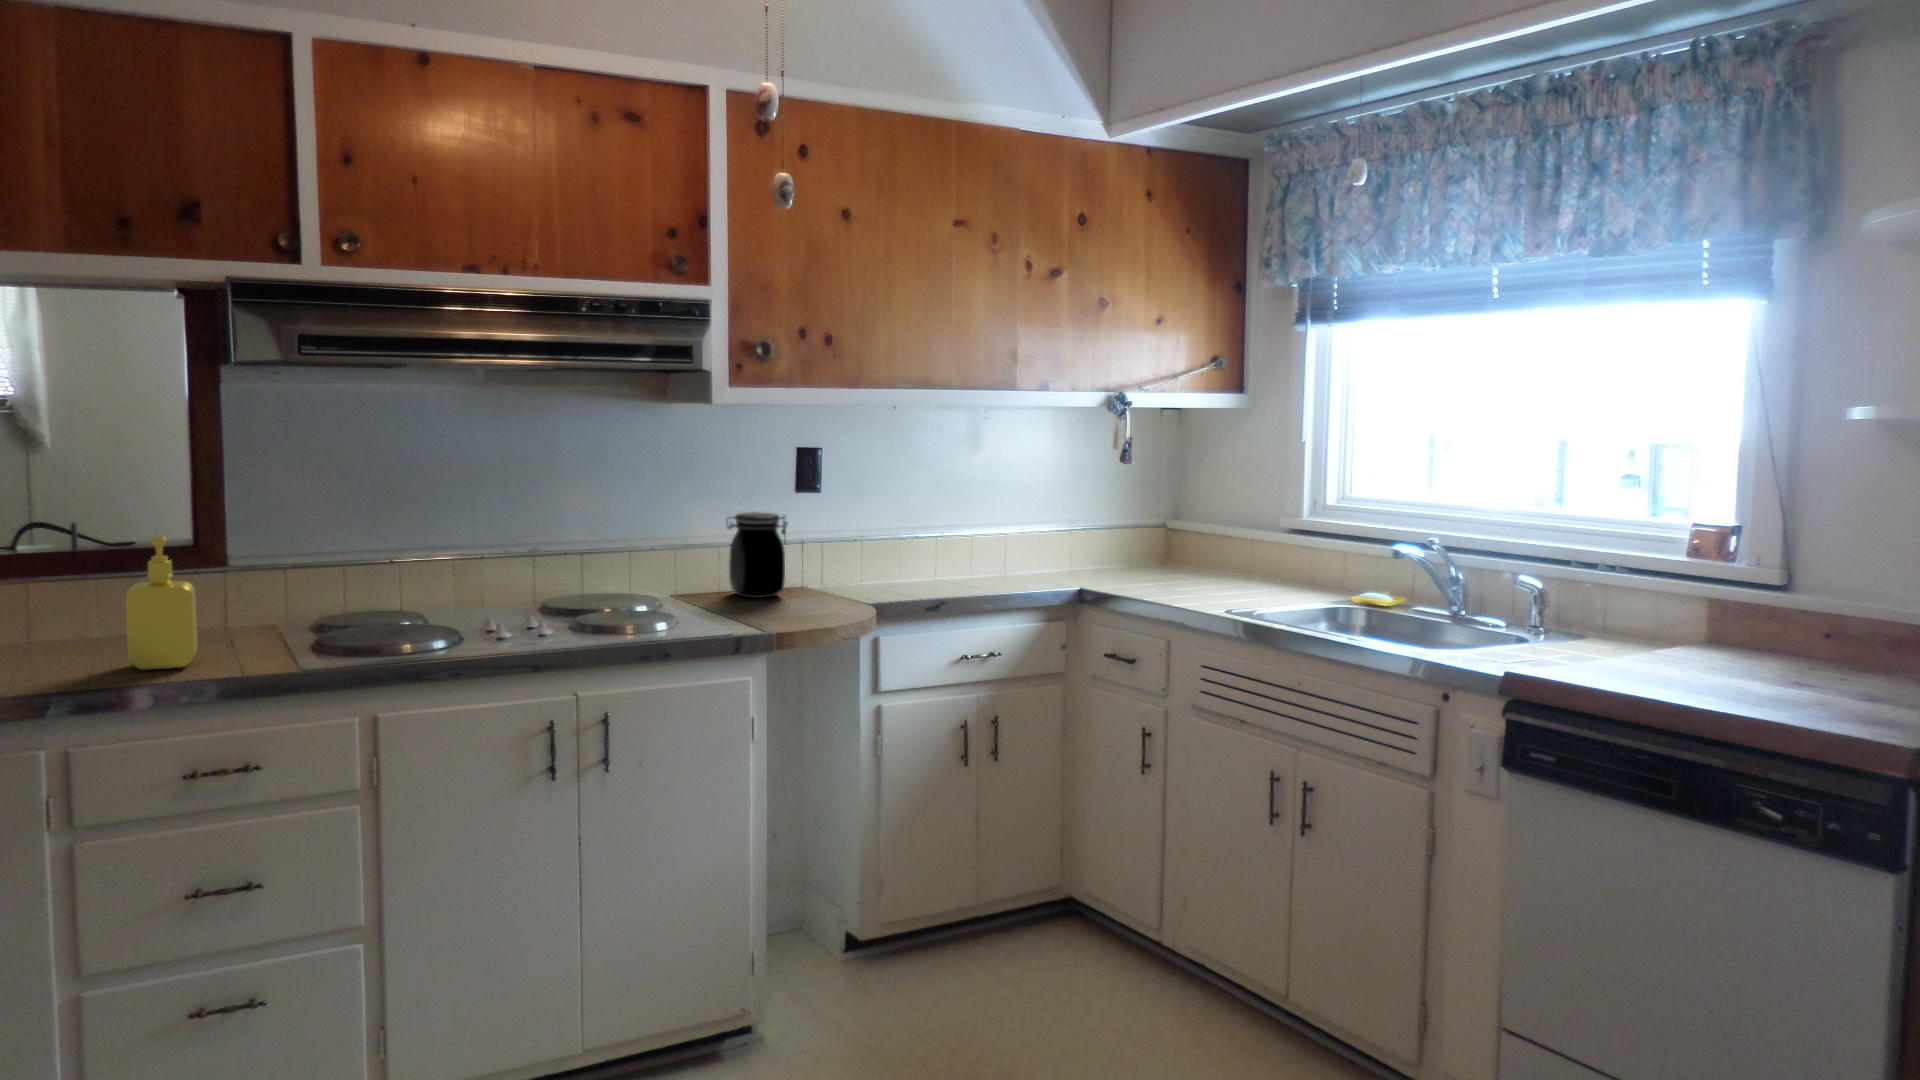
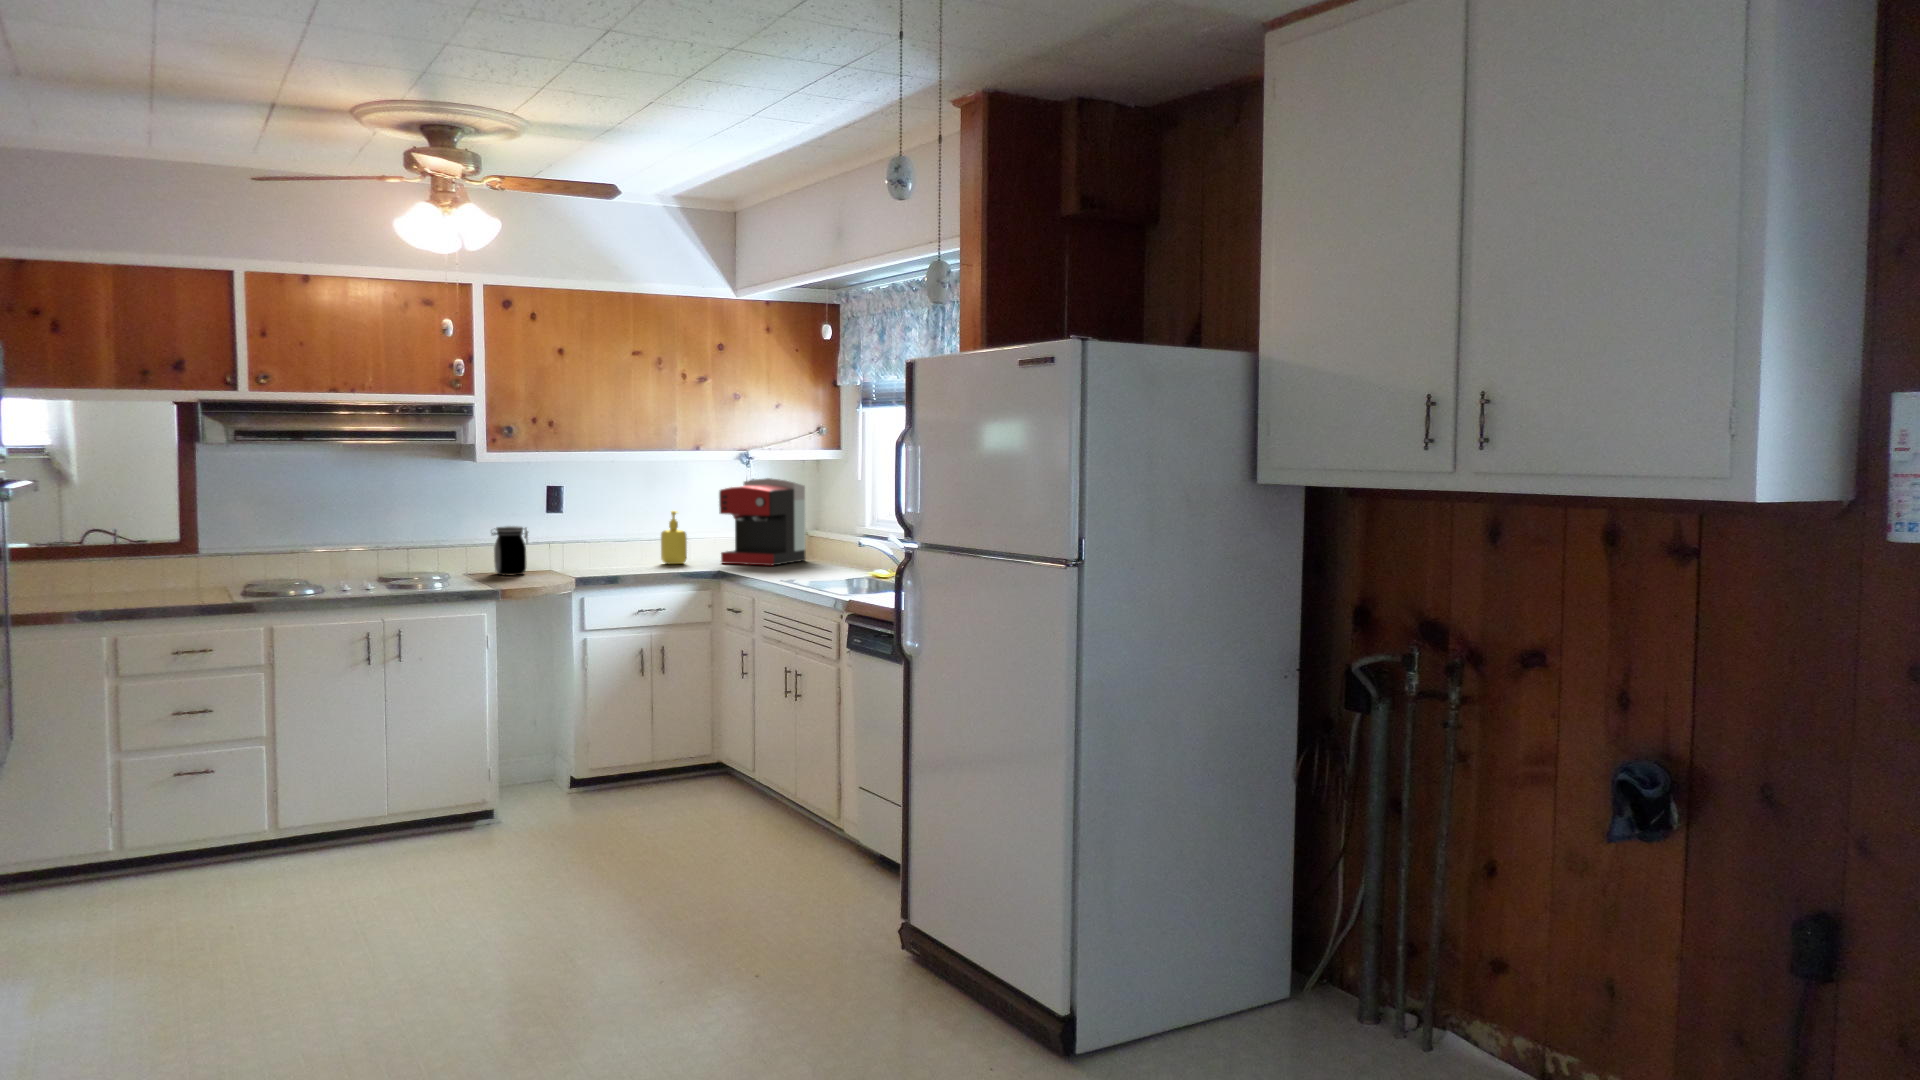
coffee maker: none [1065,436,1192,580] -> present [719,478,806,566]
soap dispenser: present [126,534,198,670] -> present [661,511,687,564]

